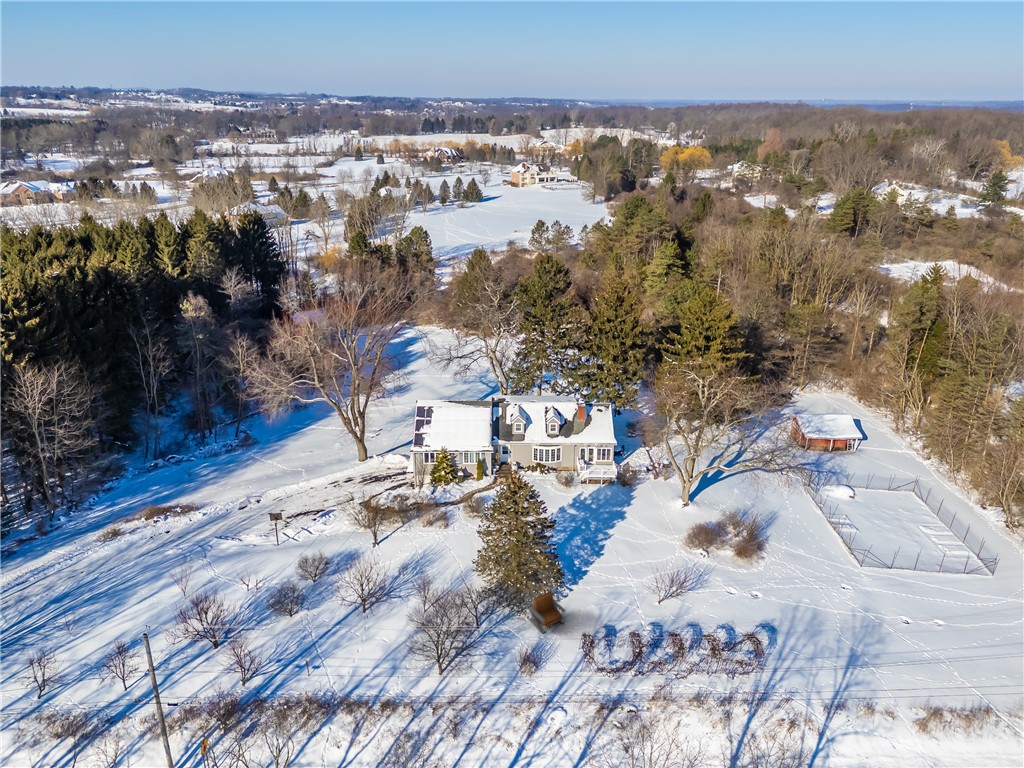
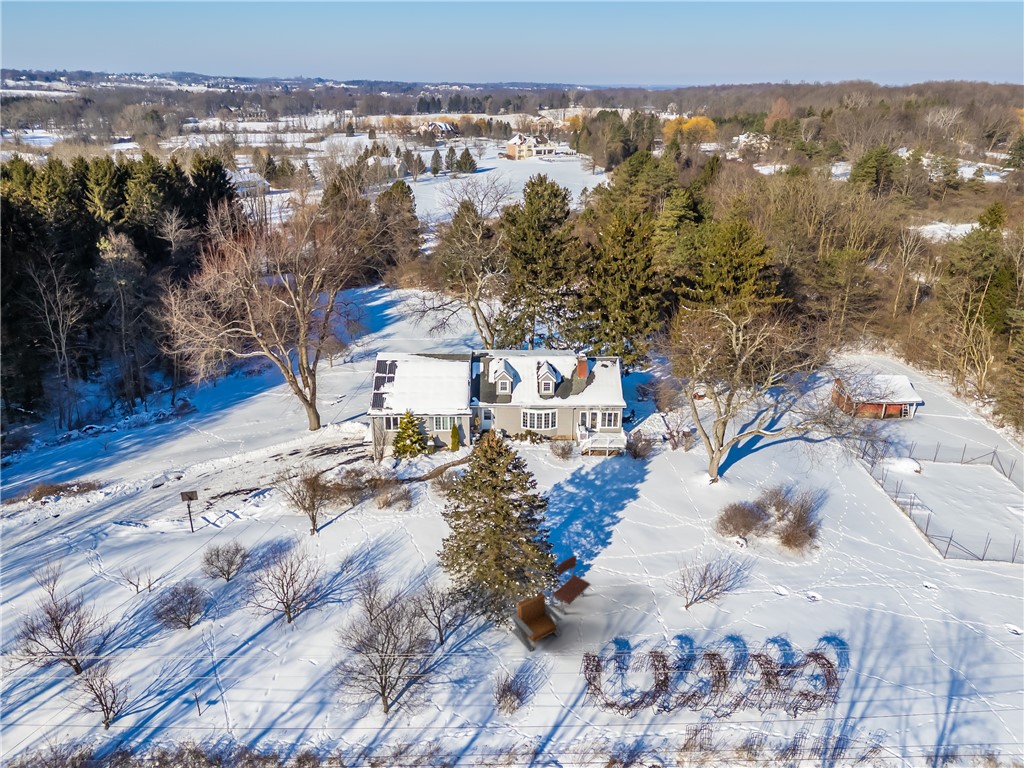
bench: none [557,564,588,608] -> present [551,556,590,614]

